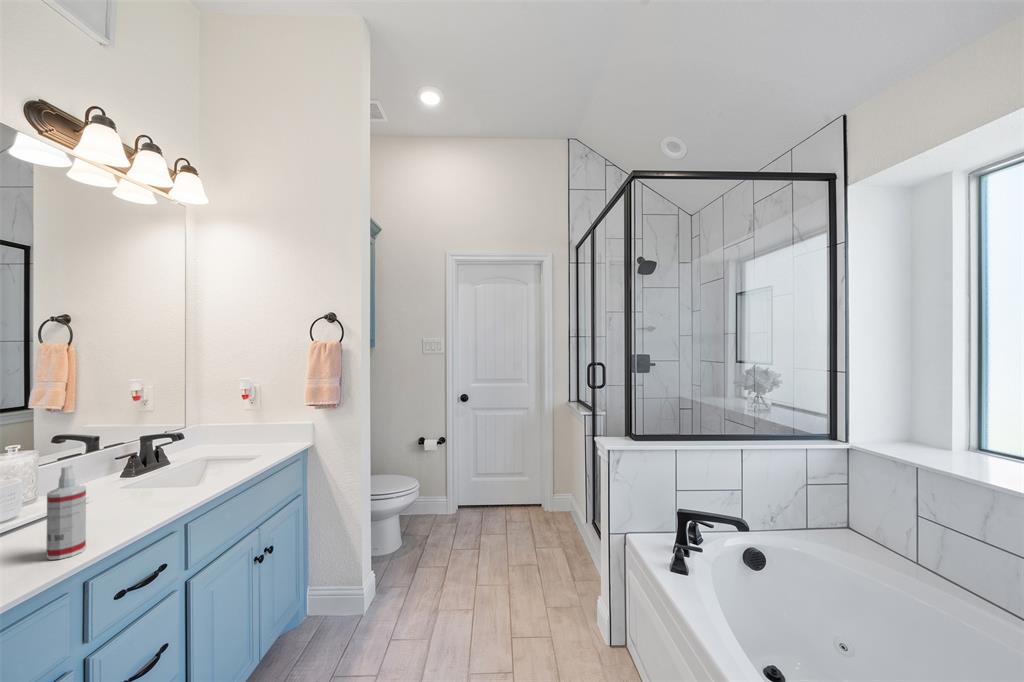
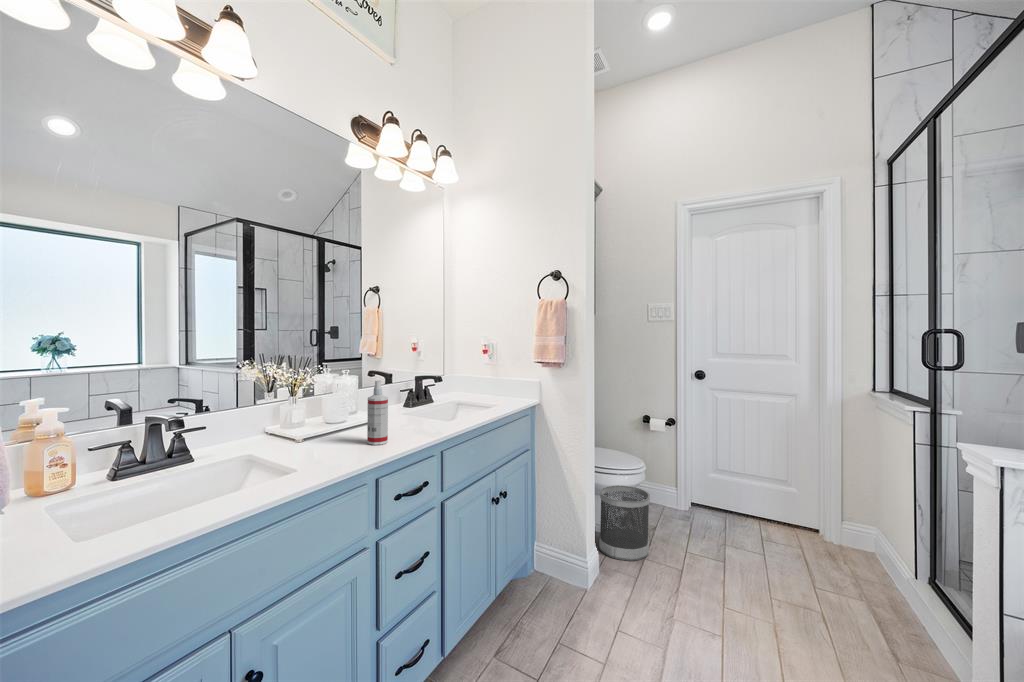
wastebasket: none [379,513,427,590] -> present [599,485,650,561]

